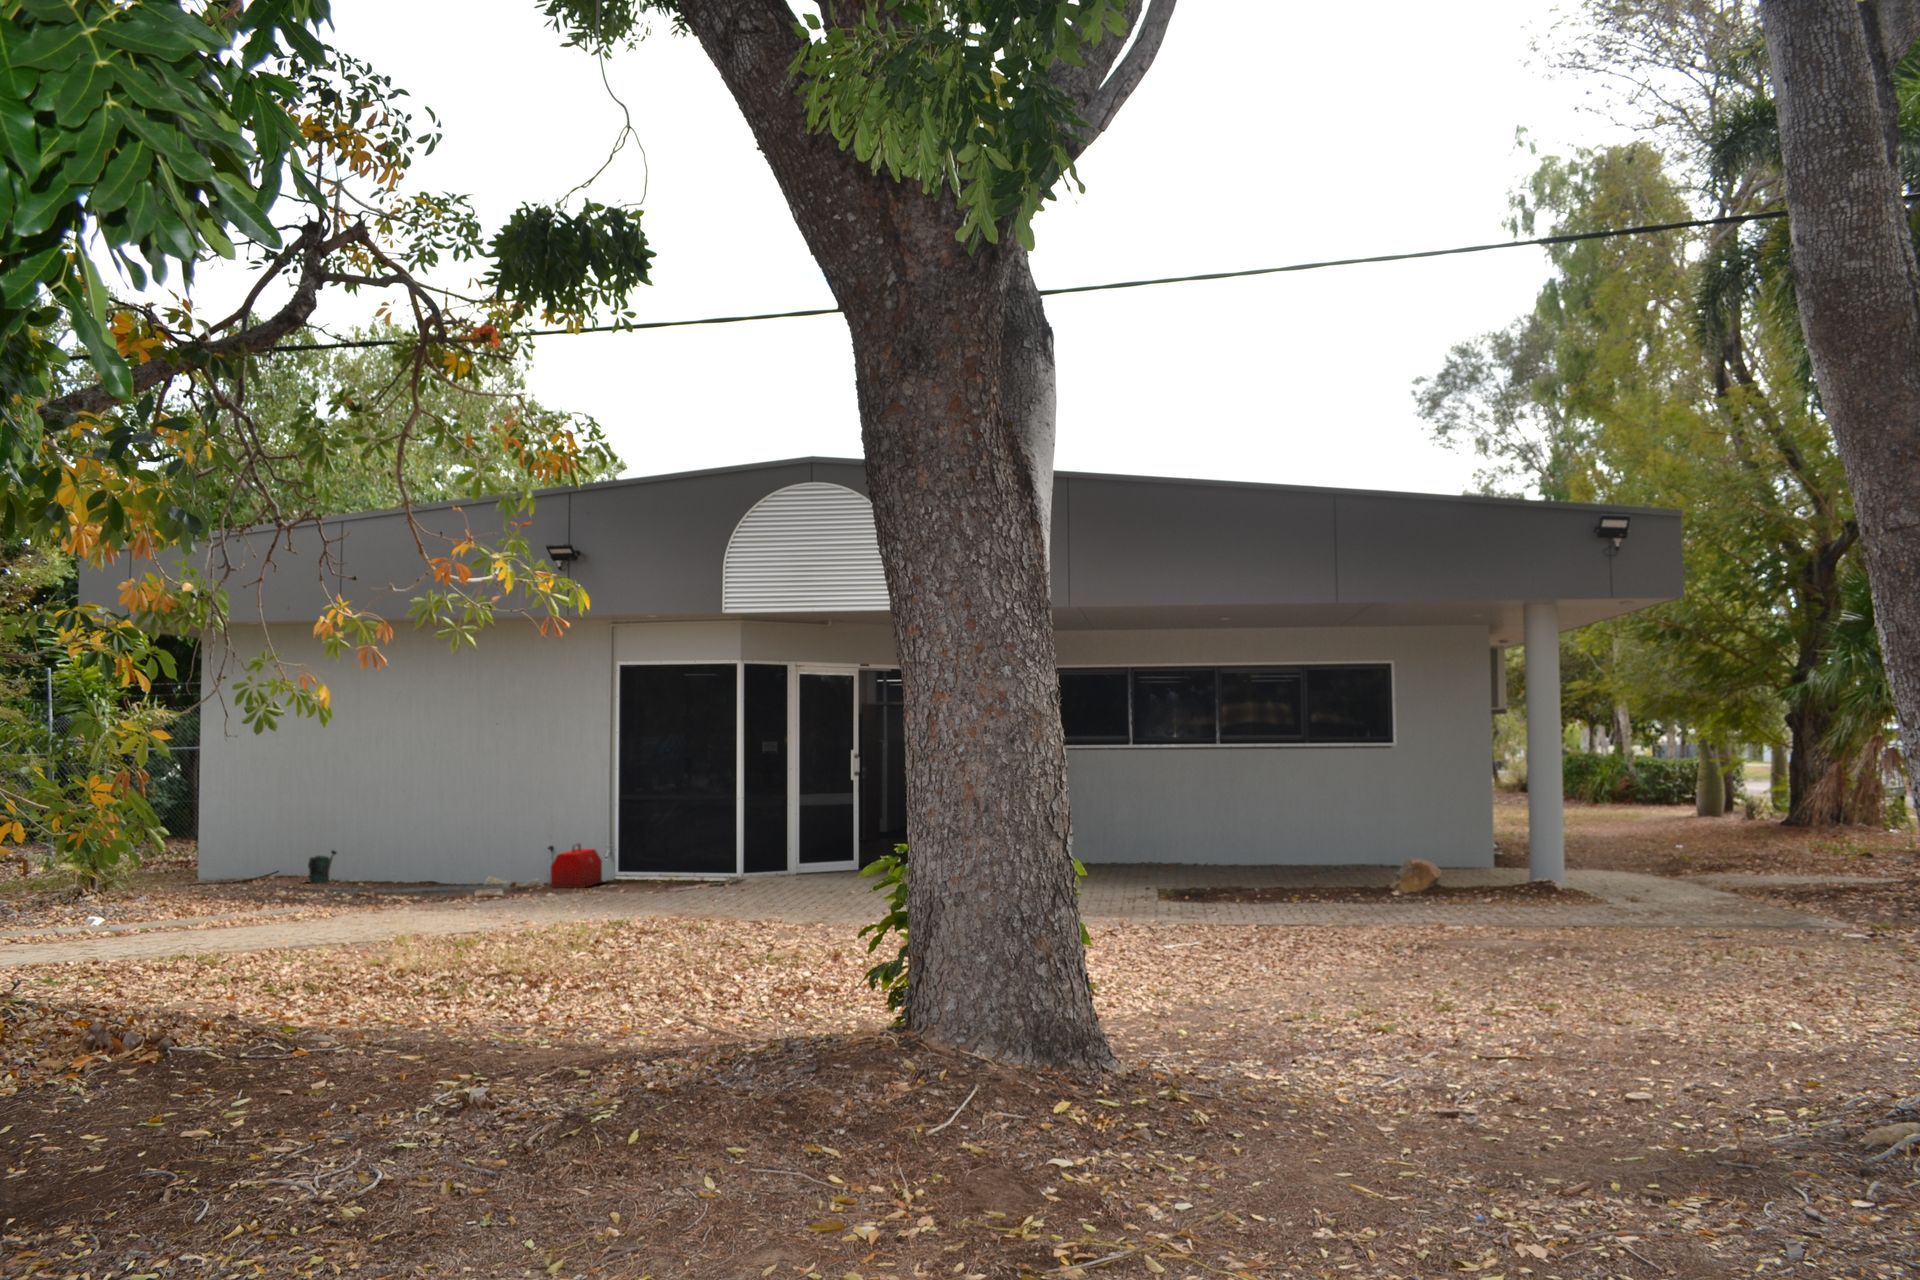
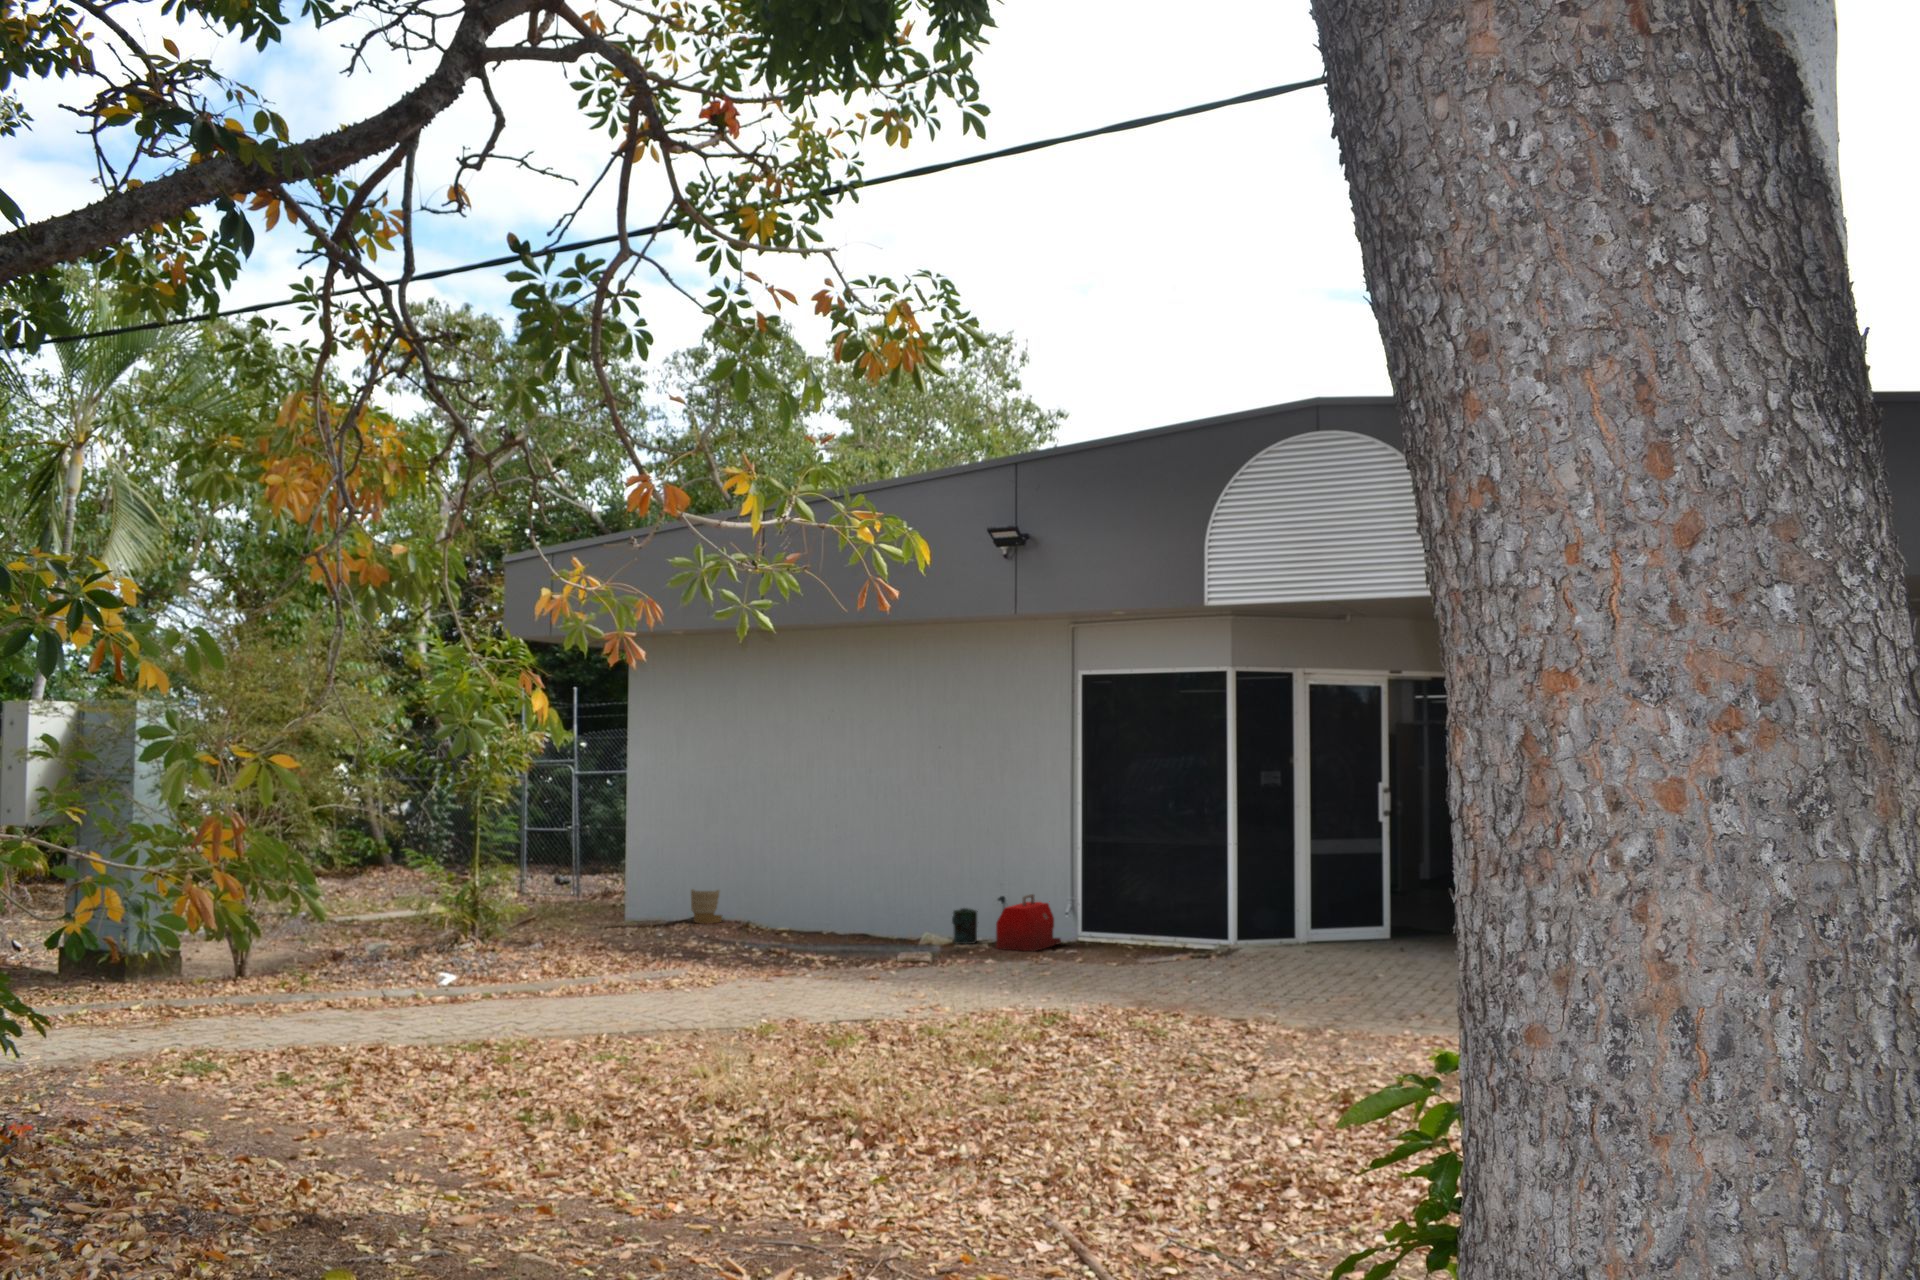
planter: none [261,851,294,882] -> present [691,889,722,924]
watering can: present [308,851,336,884] -> present [952,908,978,944]

